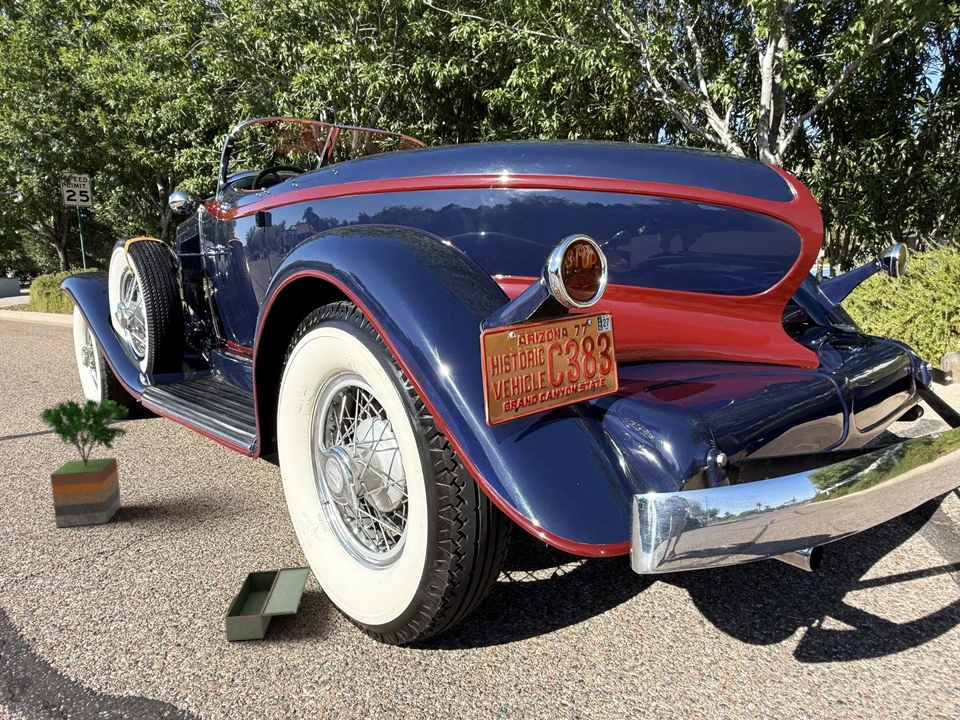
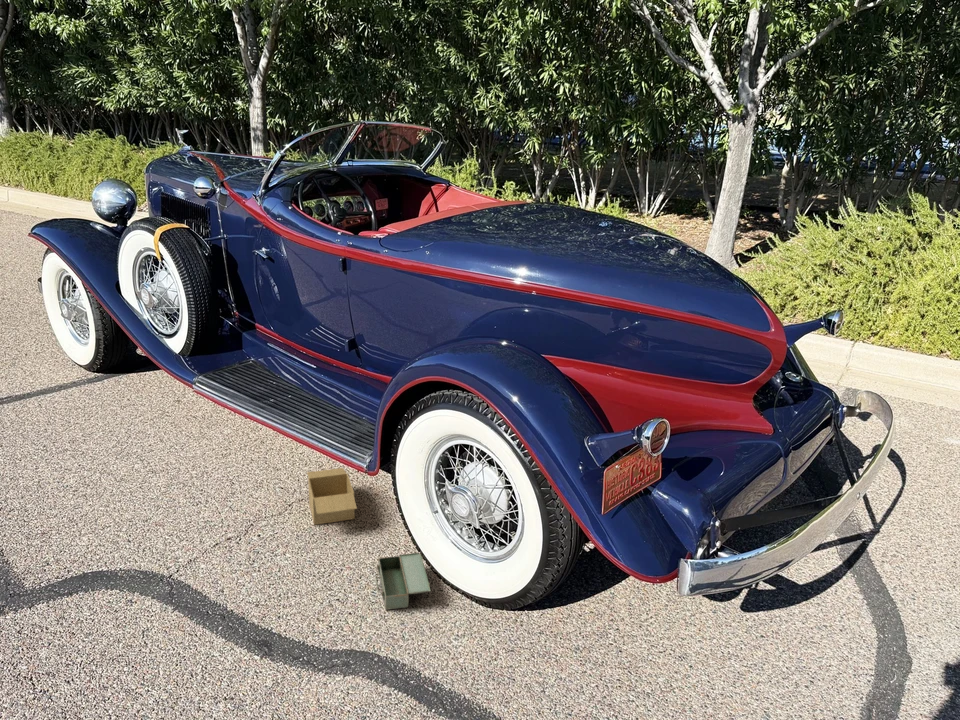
potted tree: present [40,399,128,527] -> none [162,406,237,512]
cardboard box: none [195,479,264,541] -> present [307,468,357,525]

